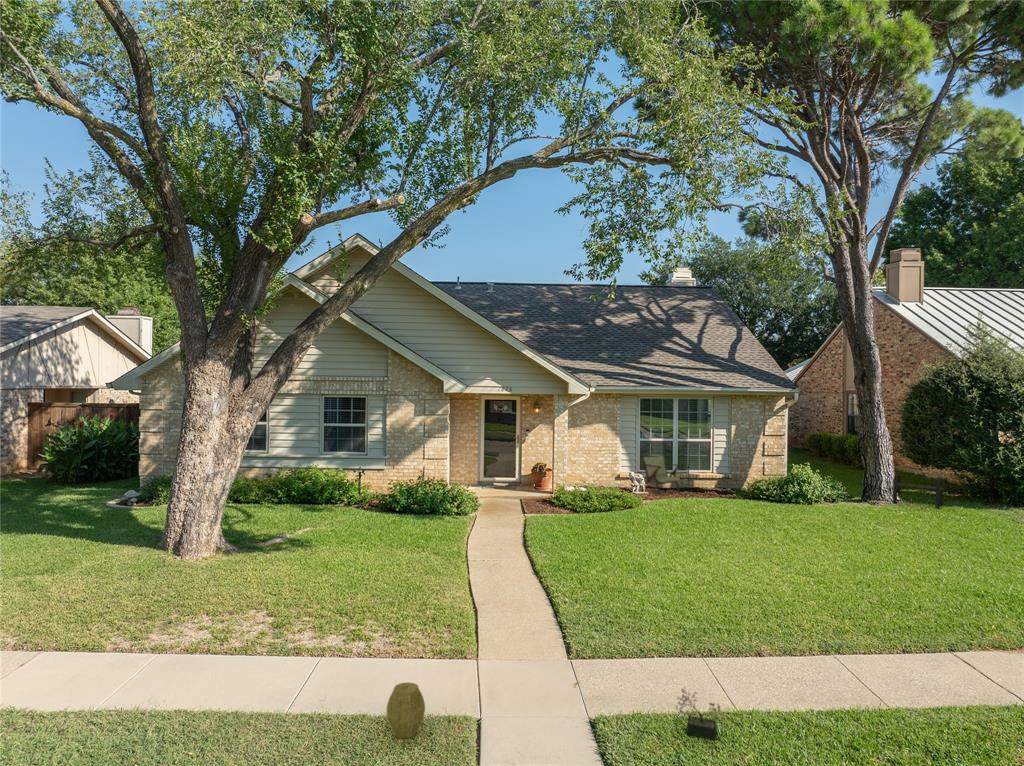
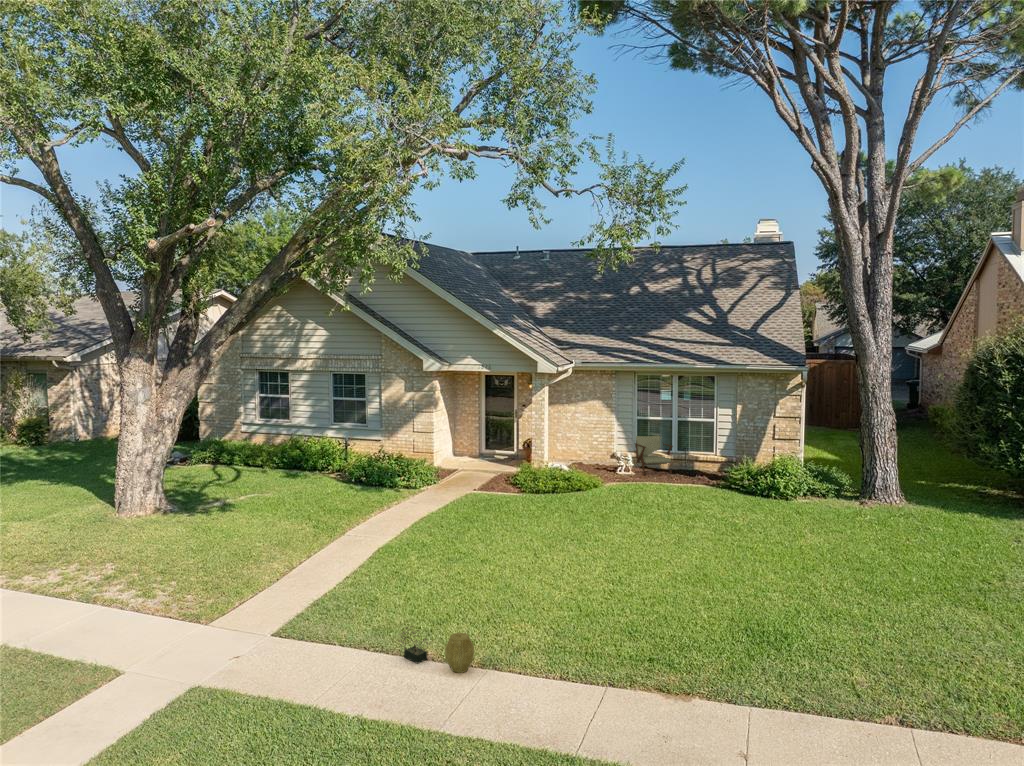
bench: present [893,474,943,508] -> none [898,466,959,508]
woven basket: present [387,682,425,738] -> present [445,633,474,673]
decorative plant: present [676,689,724,740] -> present [399,627,428,663]

